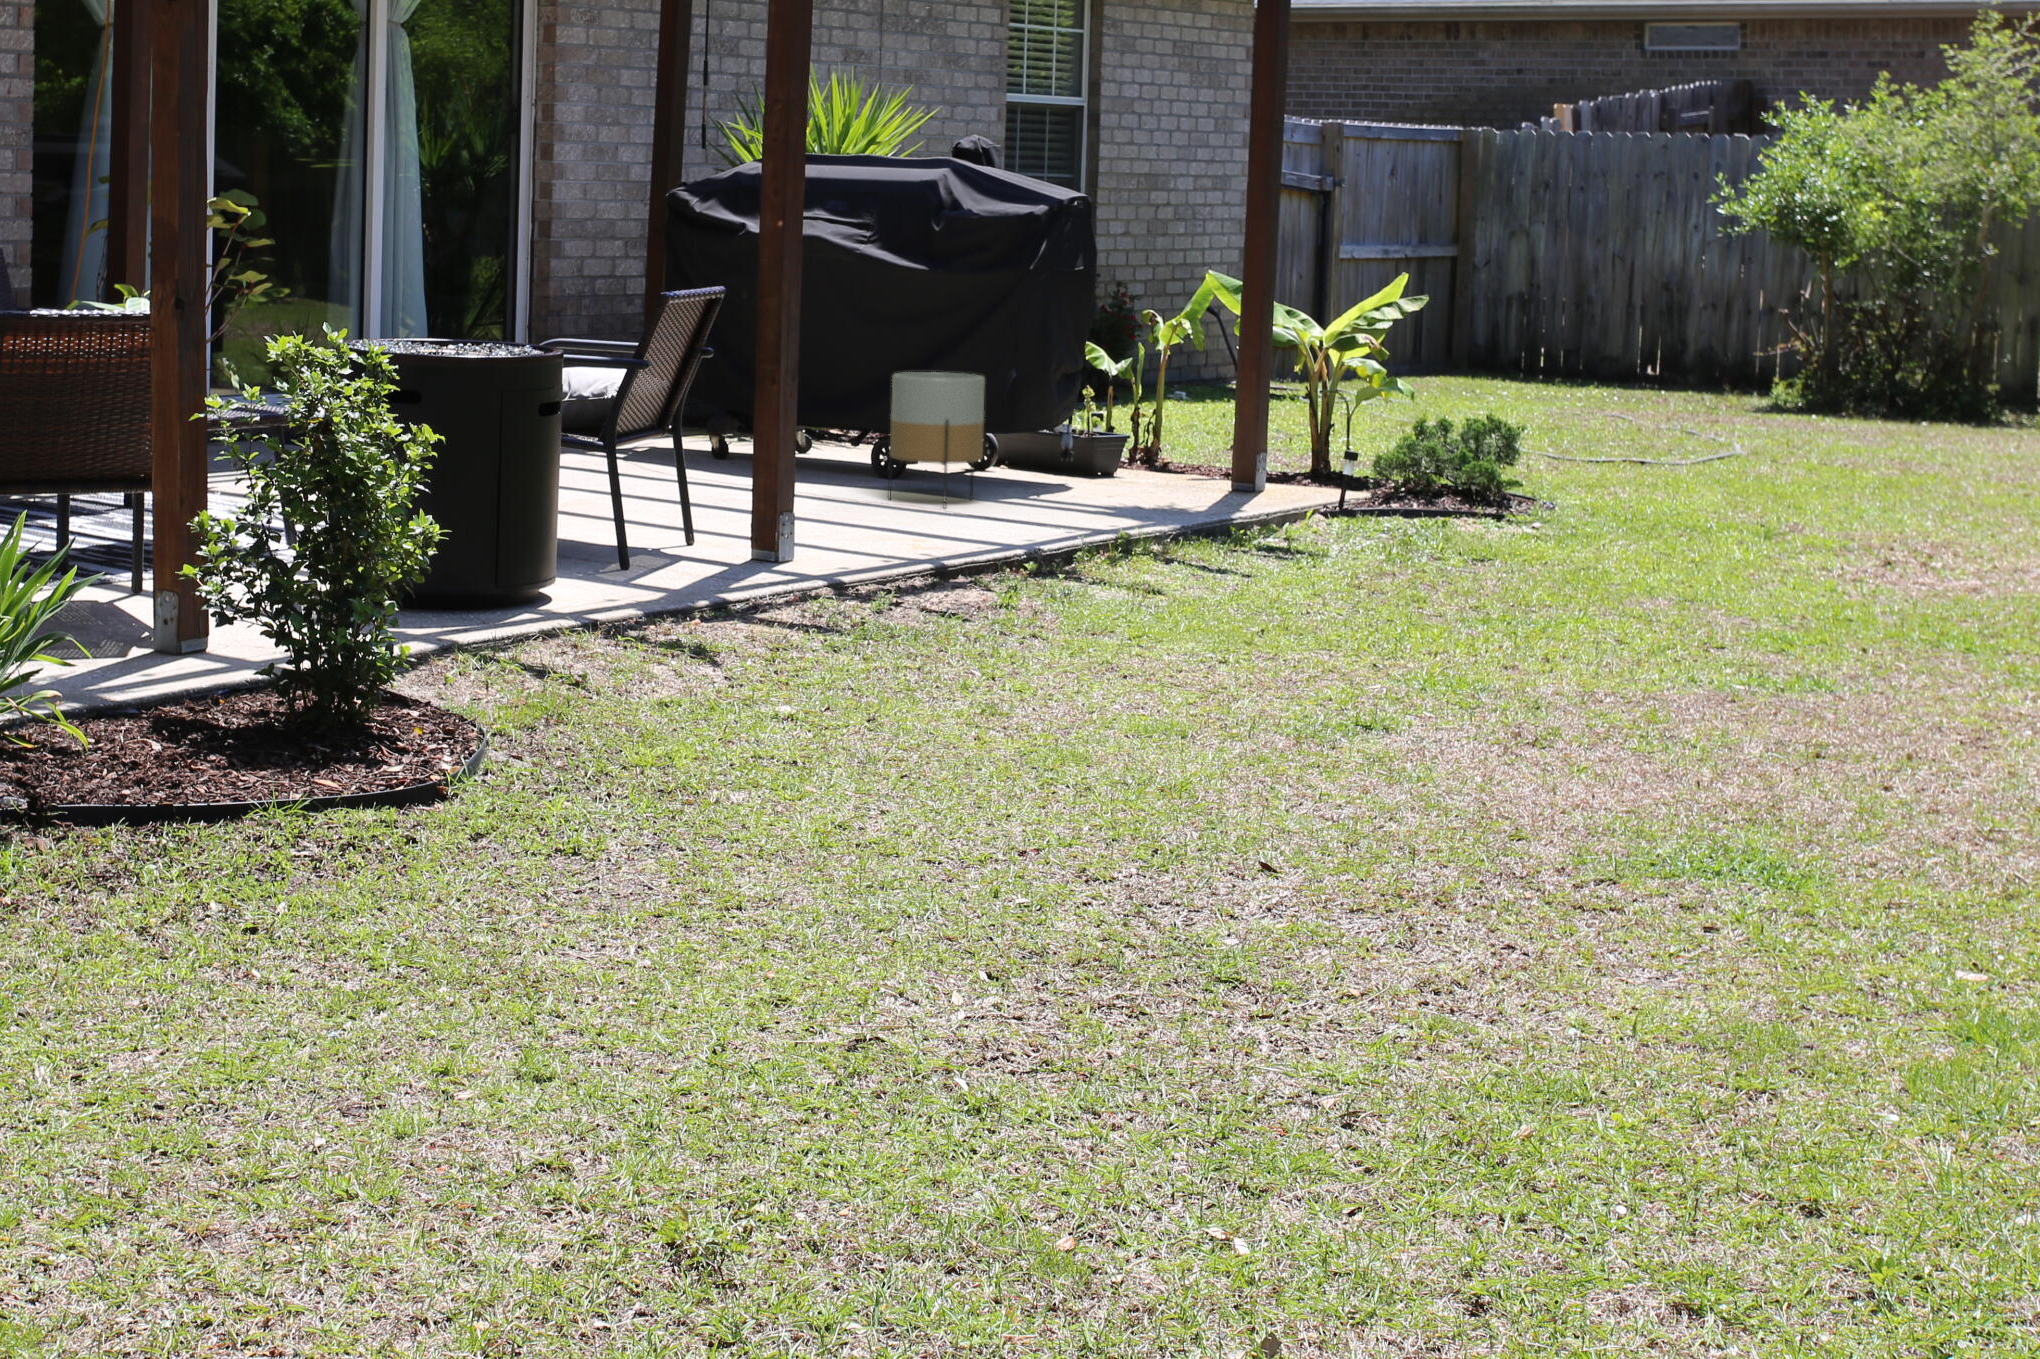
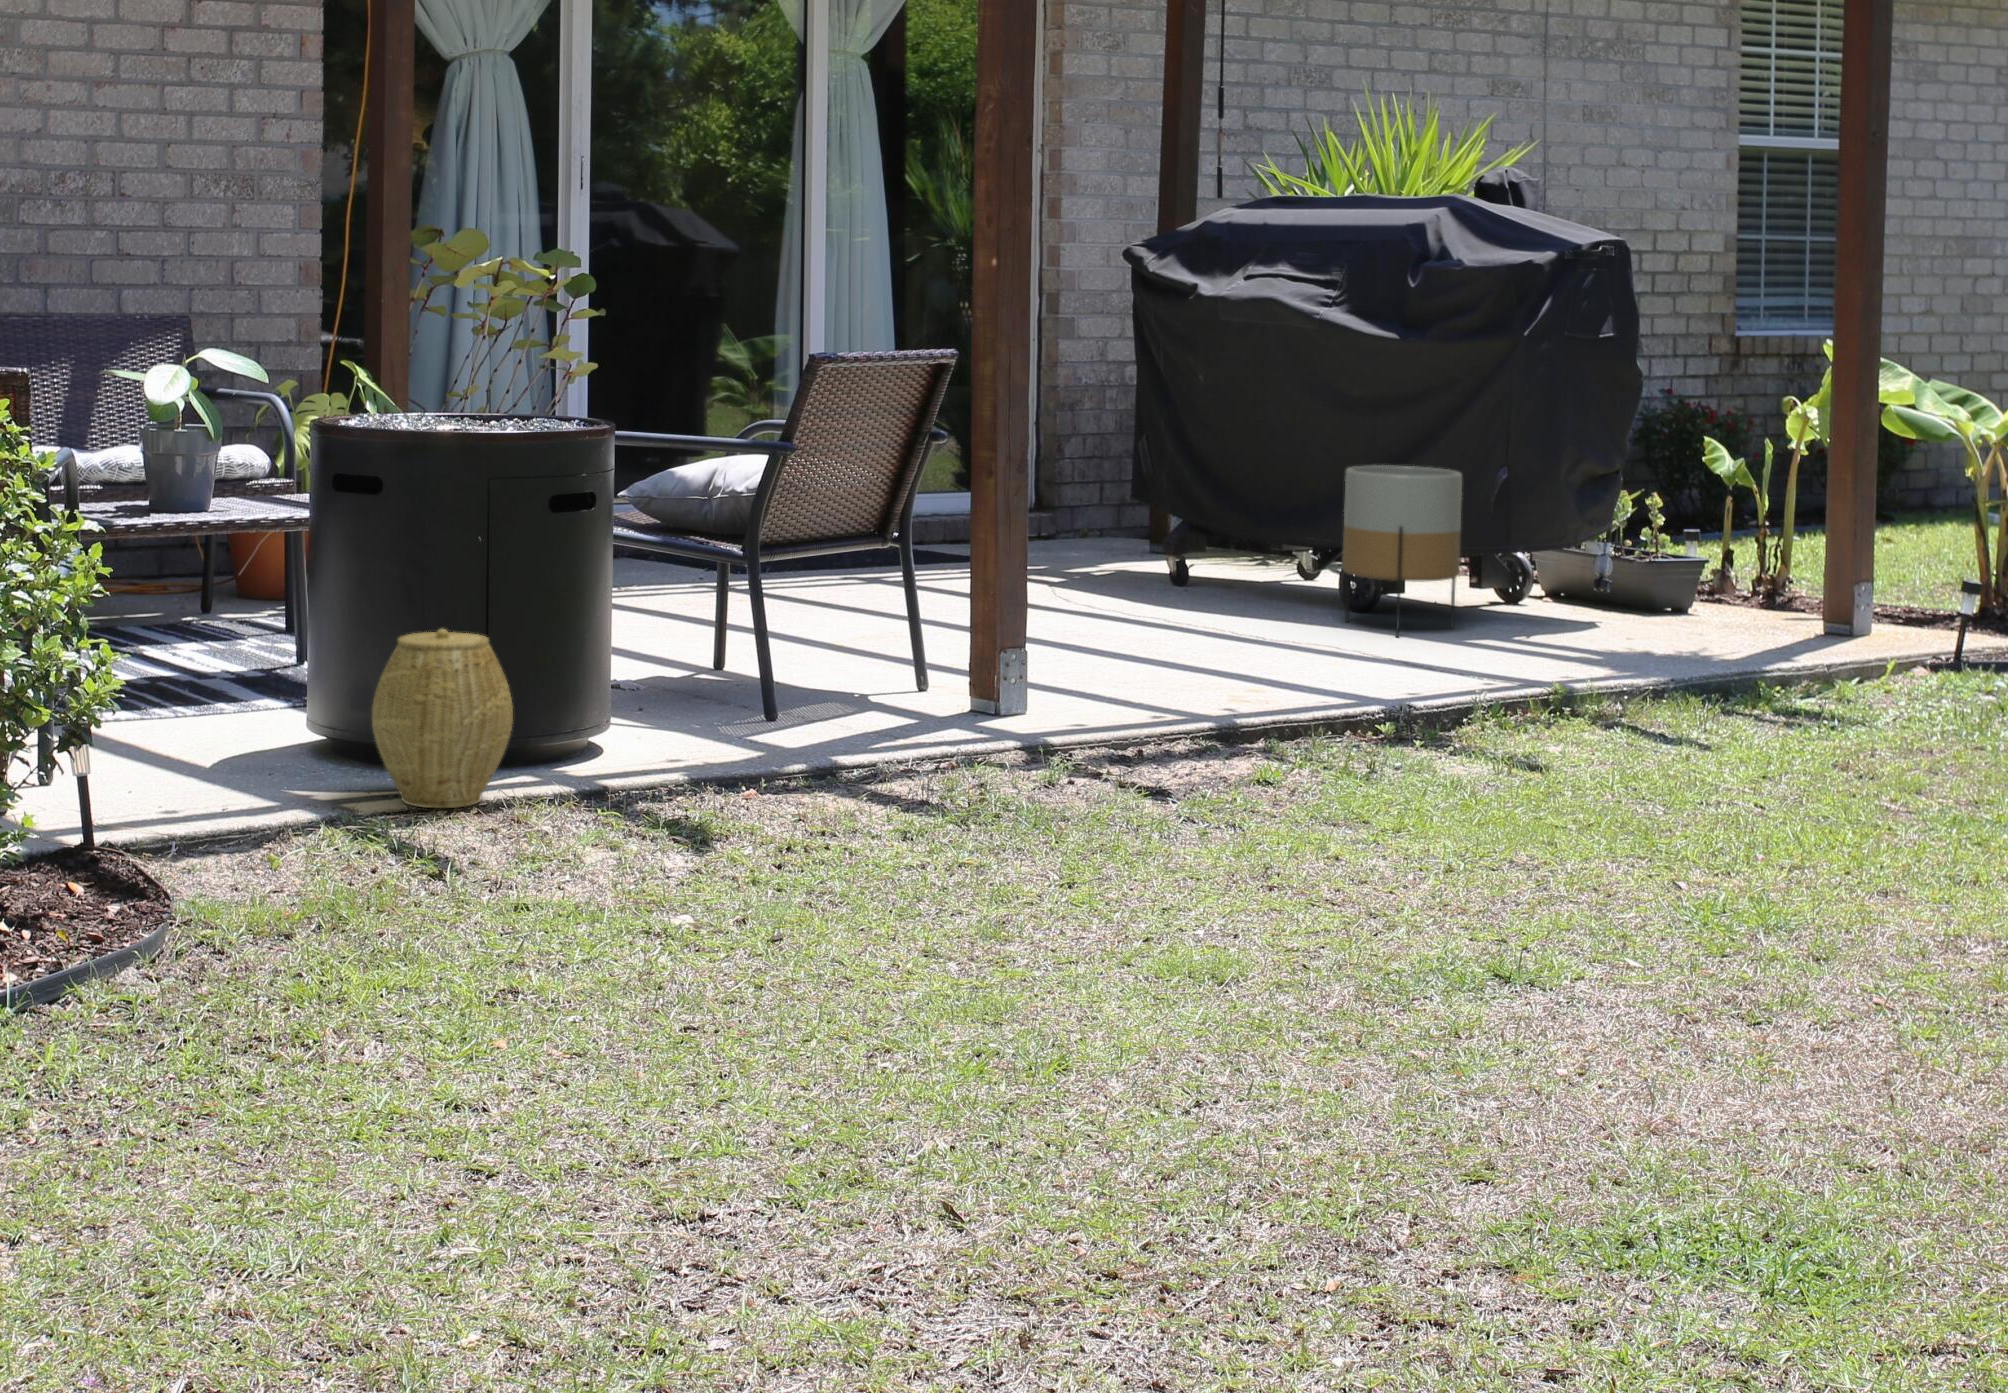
woven basket: none [426,504,539,647] -> present [372,629,513,808]

